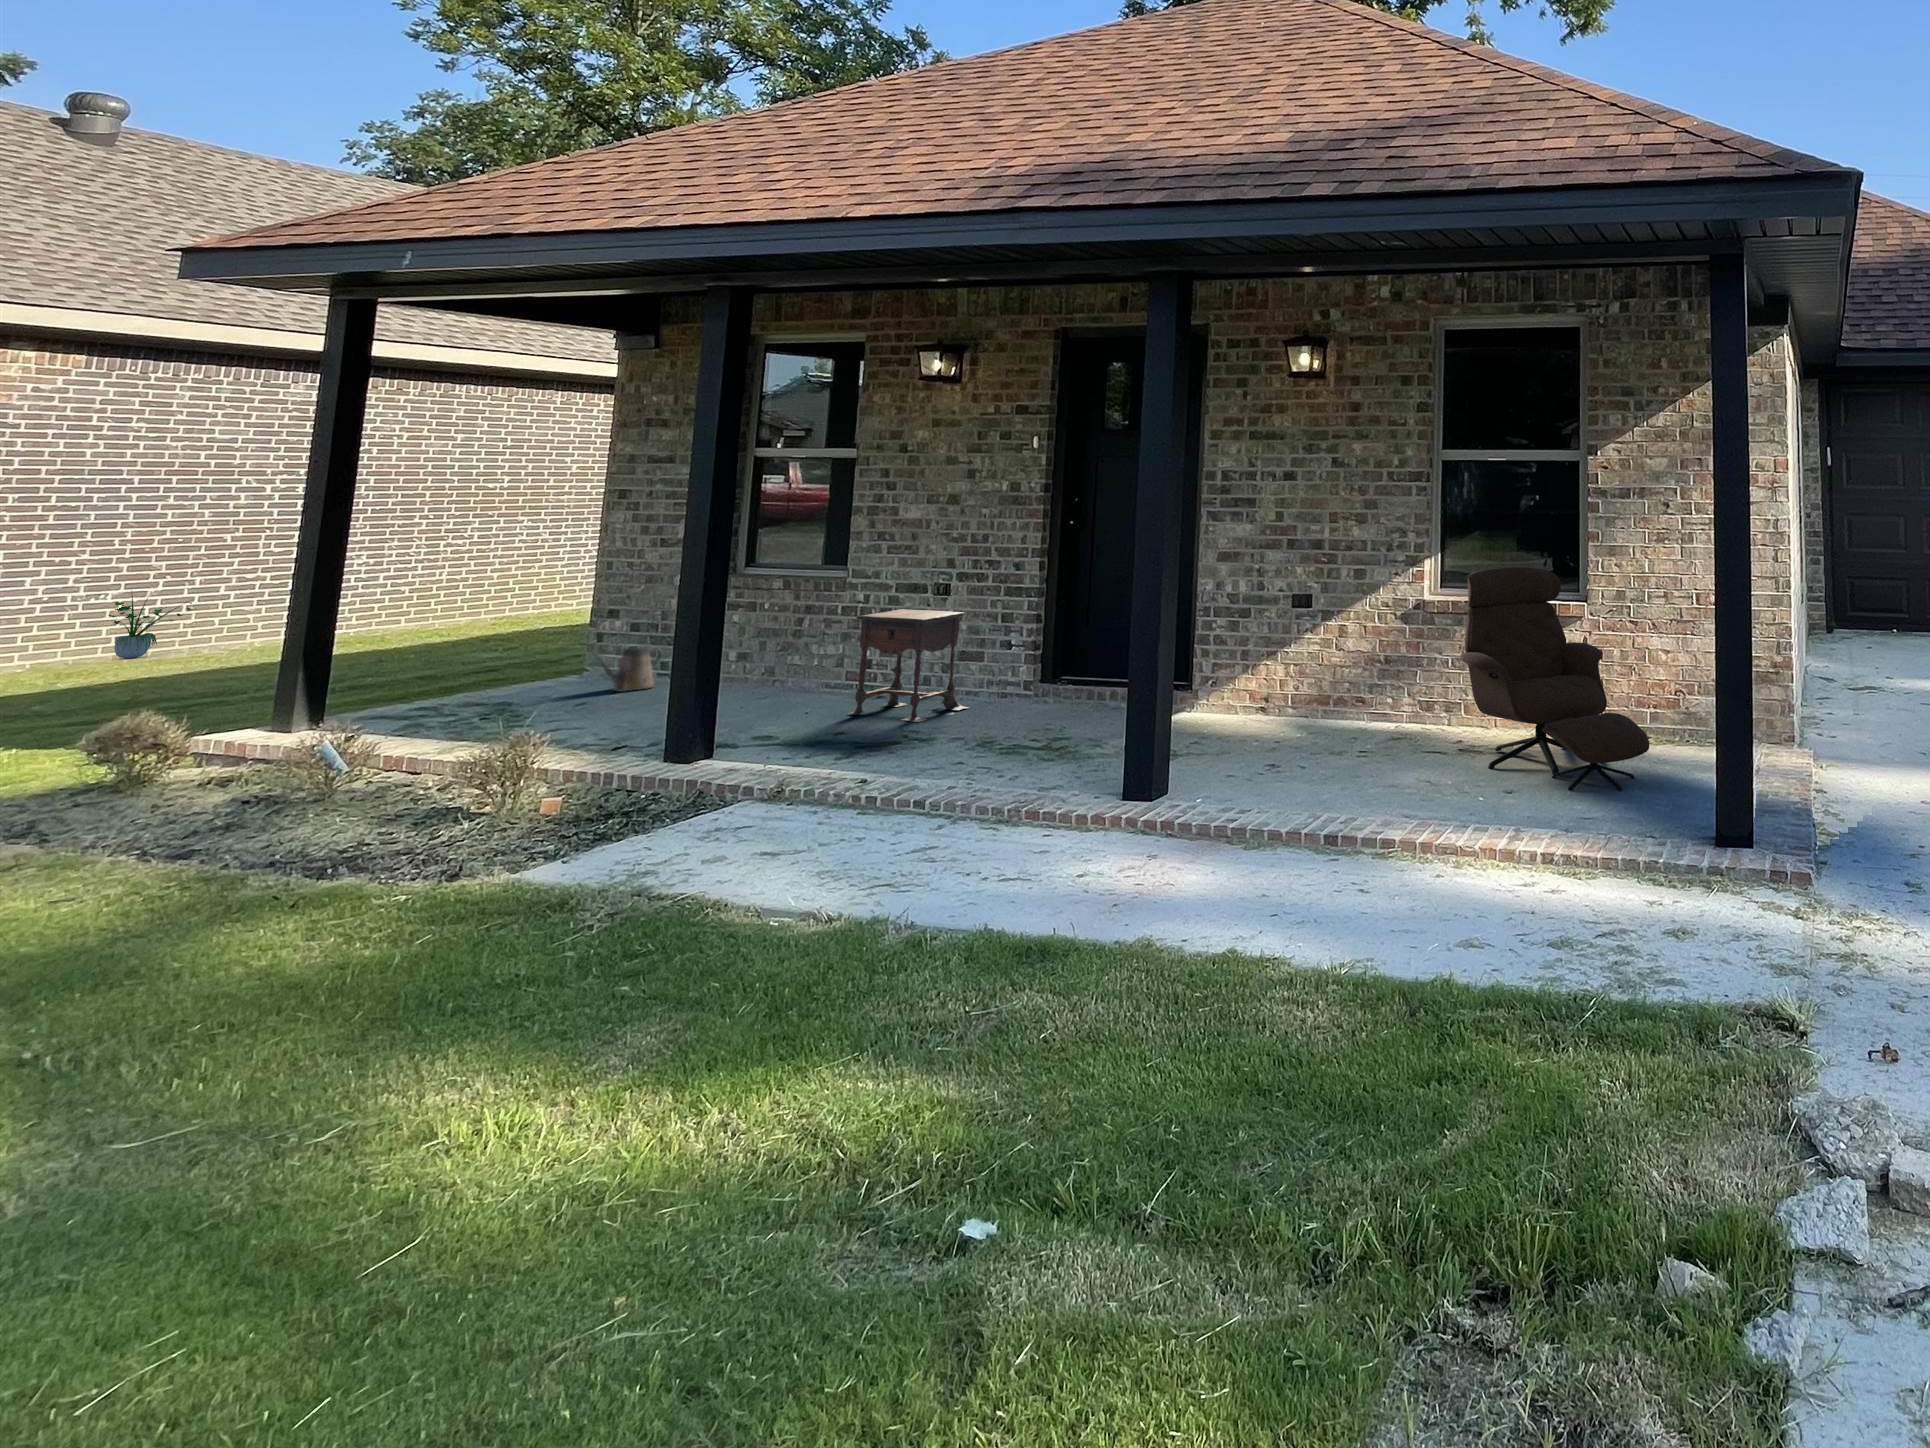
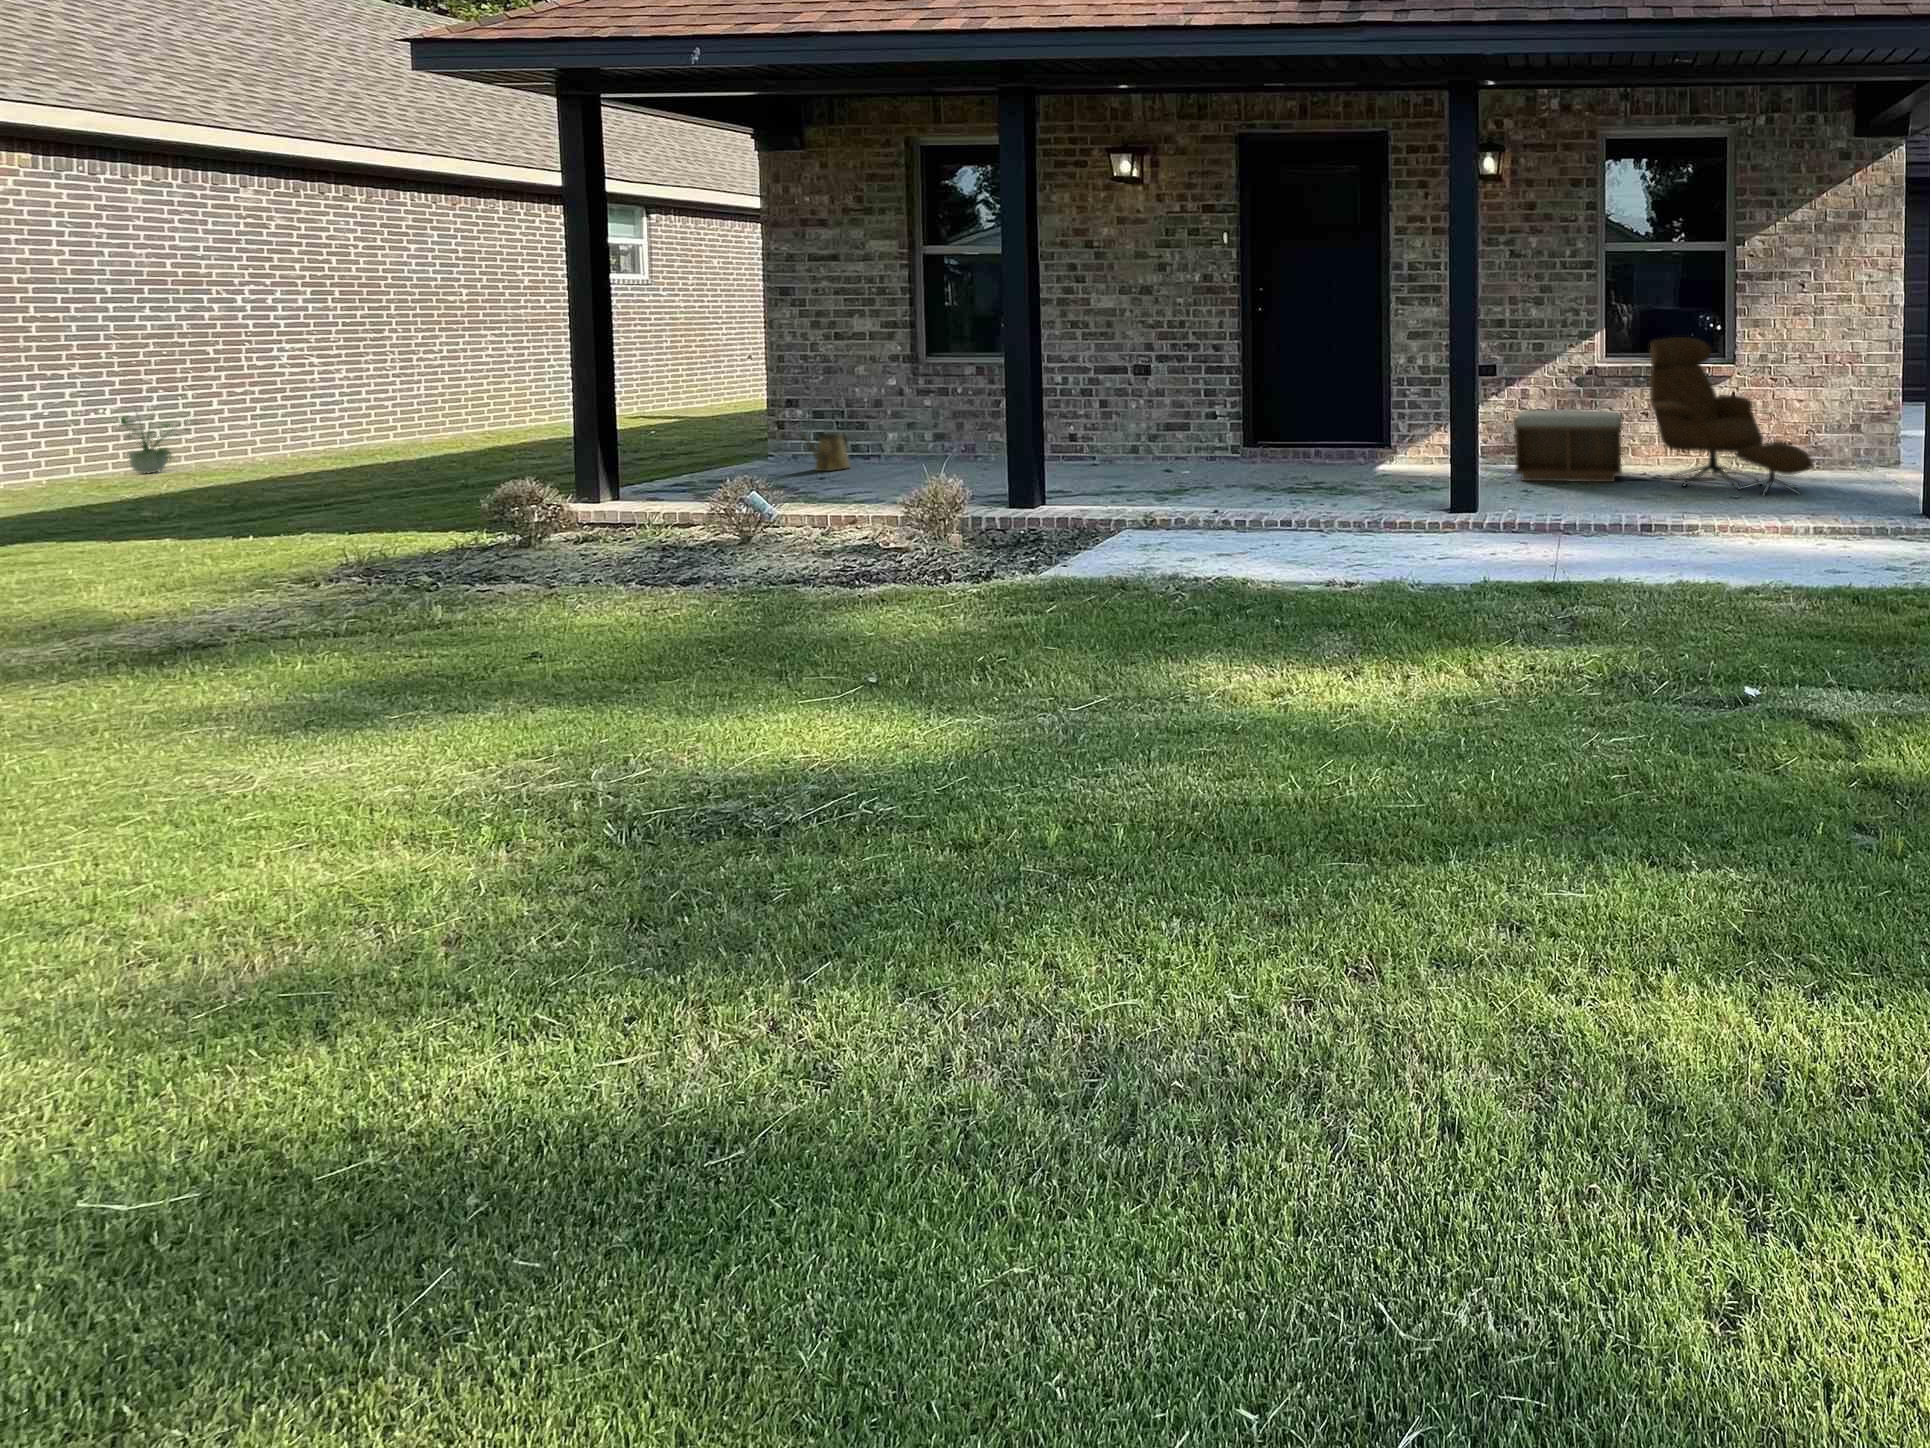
side table: present [848,609,968,722] -> none [1085,389,1183,480]
bench: none [1301,654,1449,754] -> present [1514,411,1622,482]

